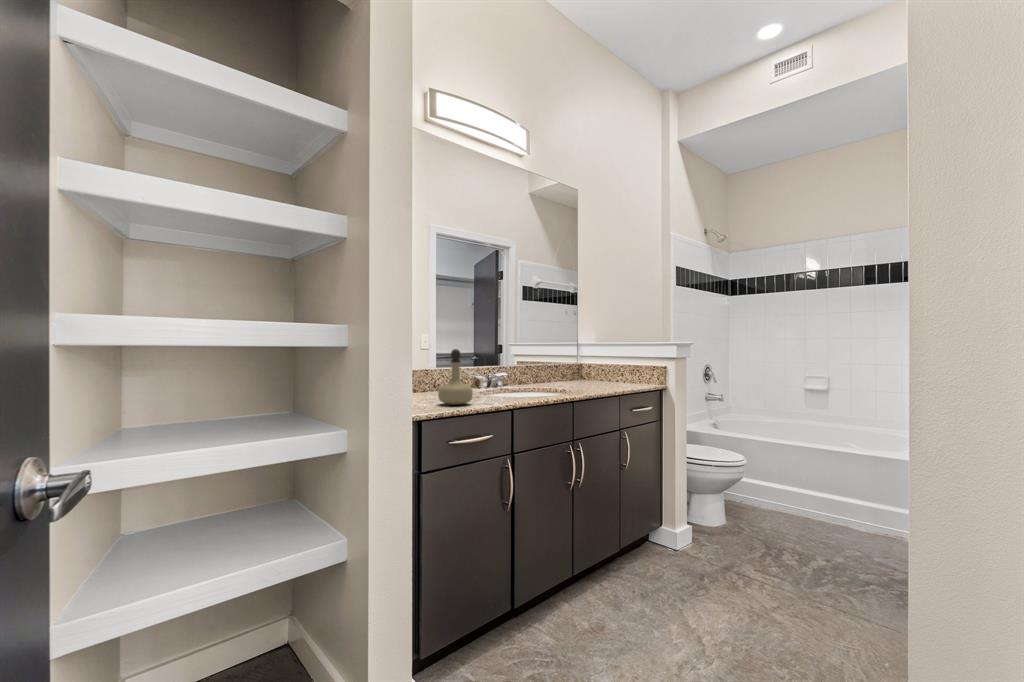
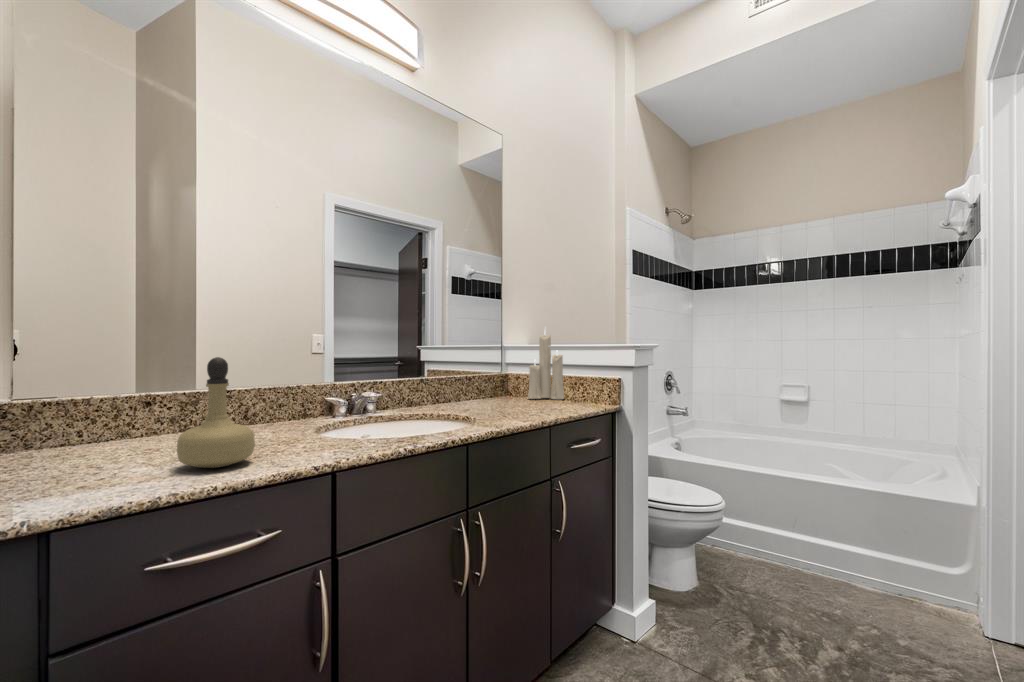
candle: none [599,327,625,382] -> present [528,332,564,399]

